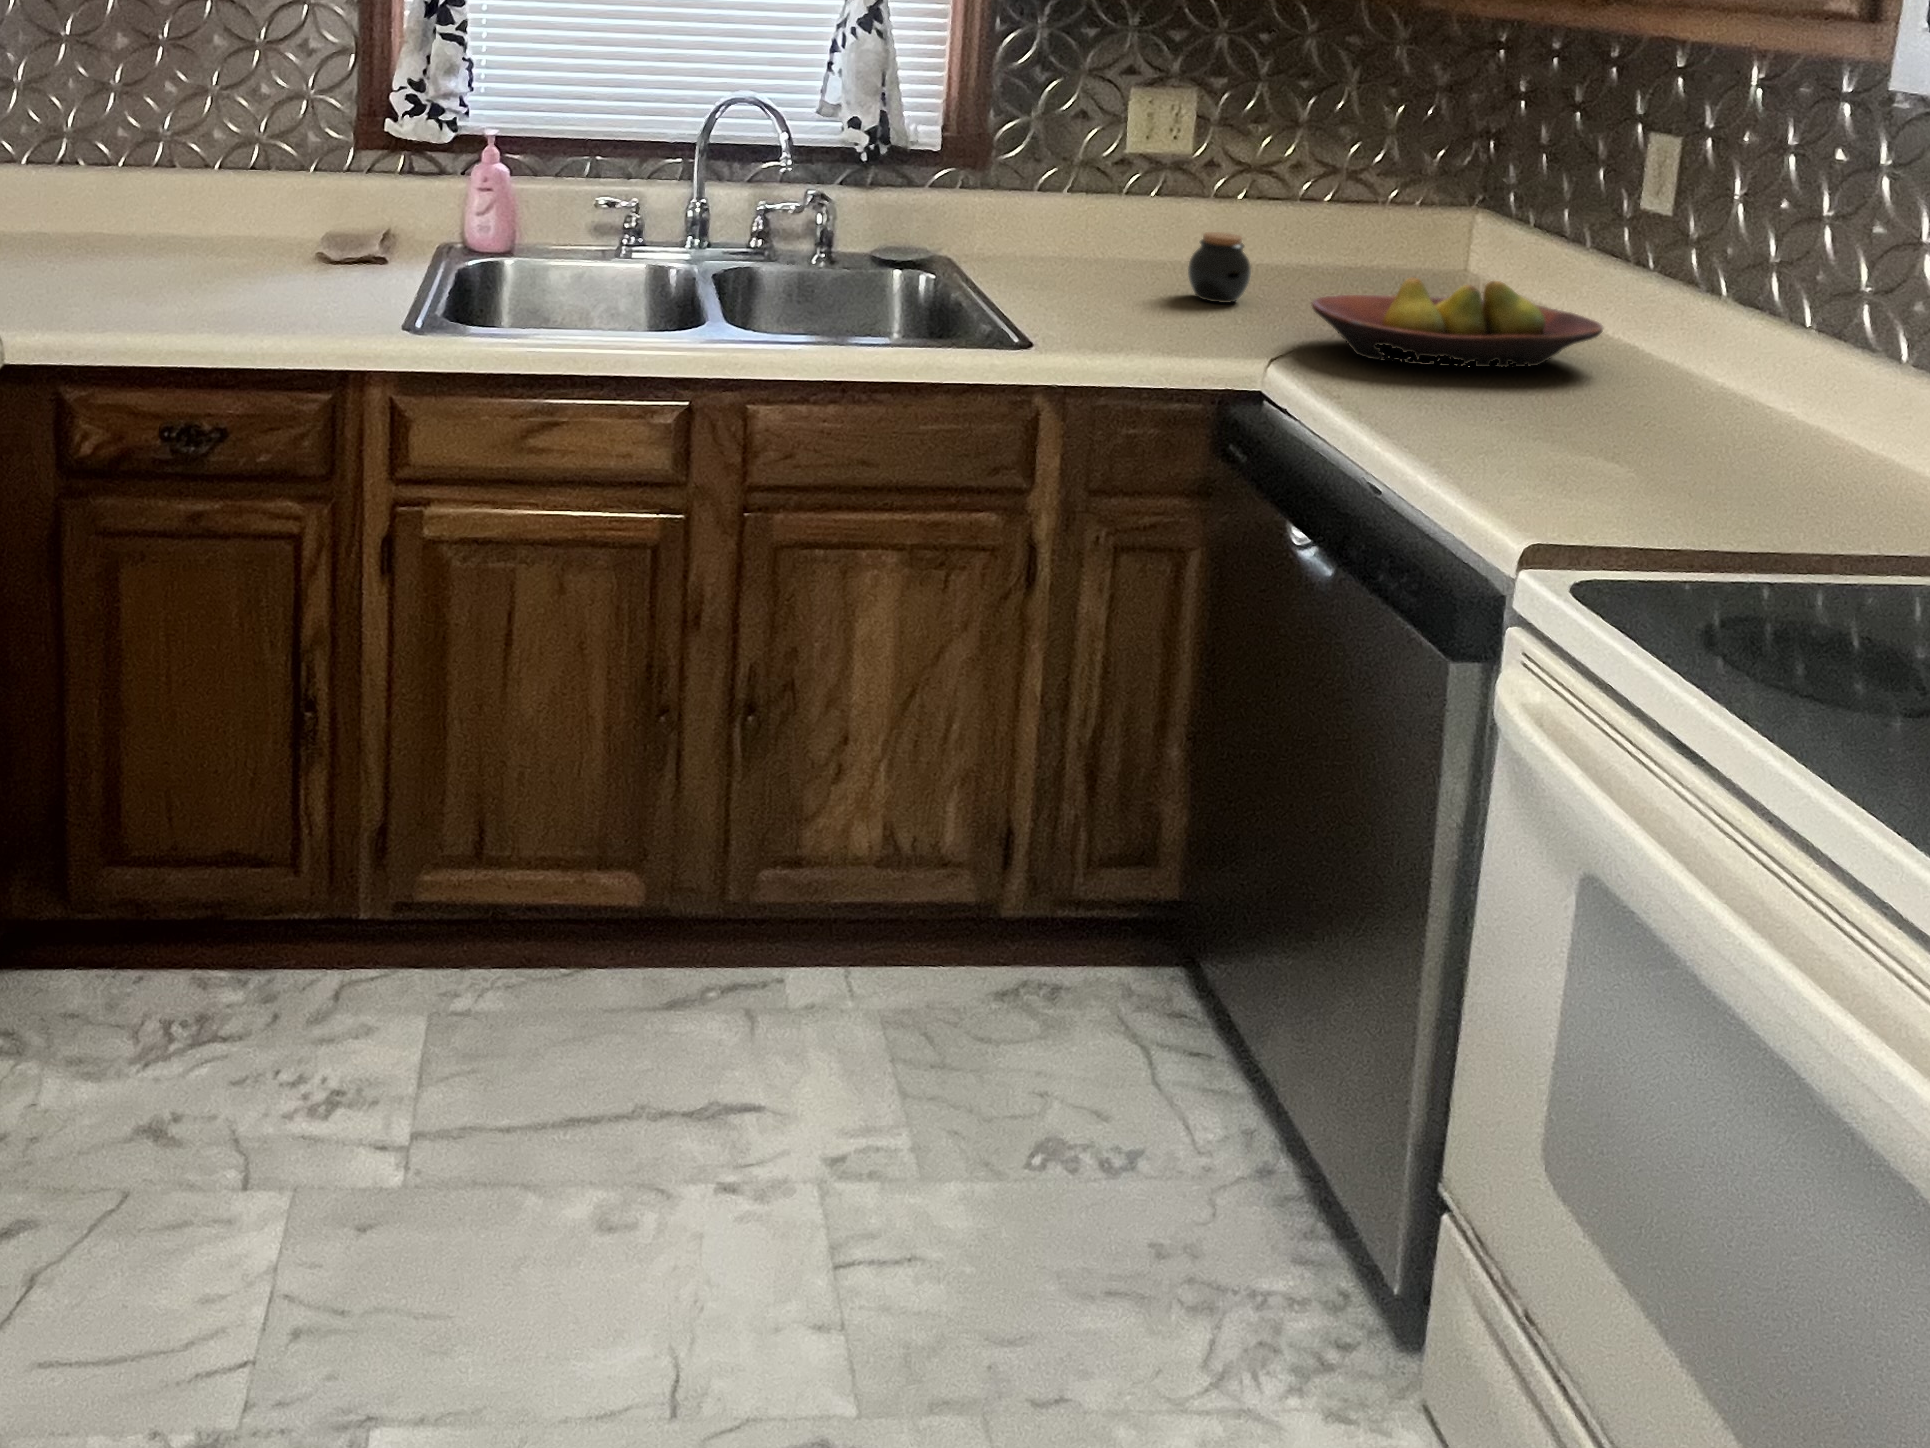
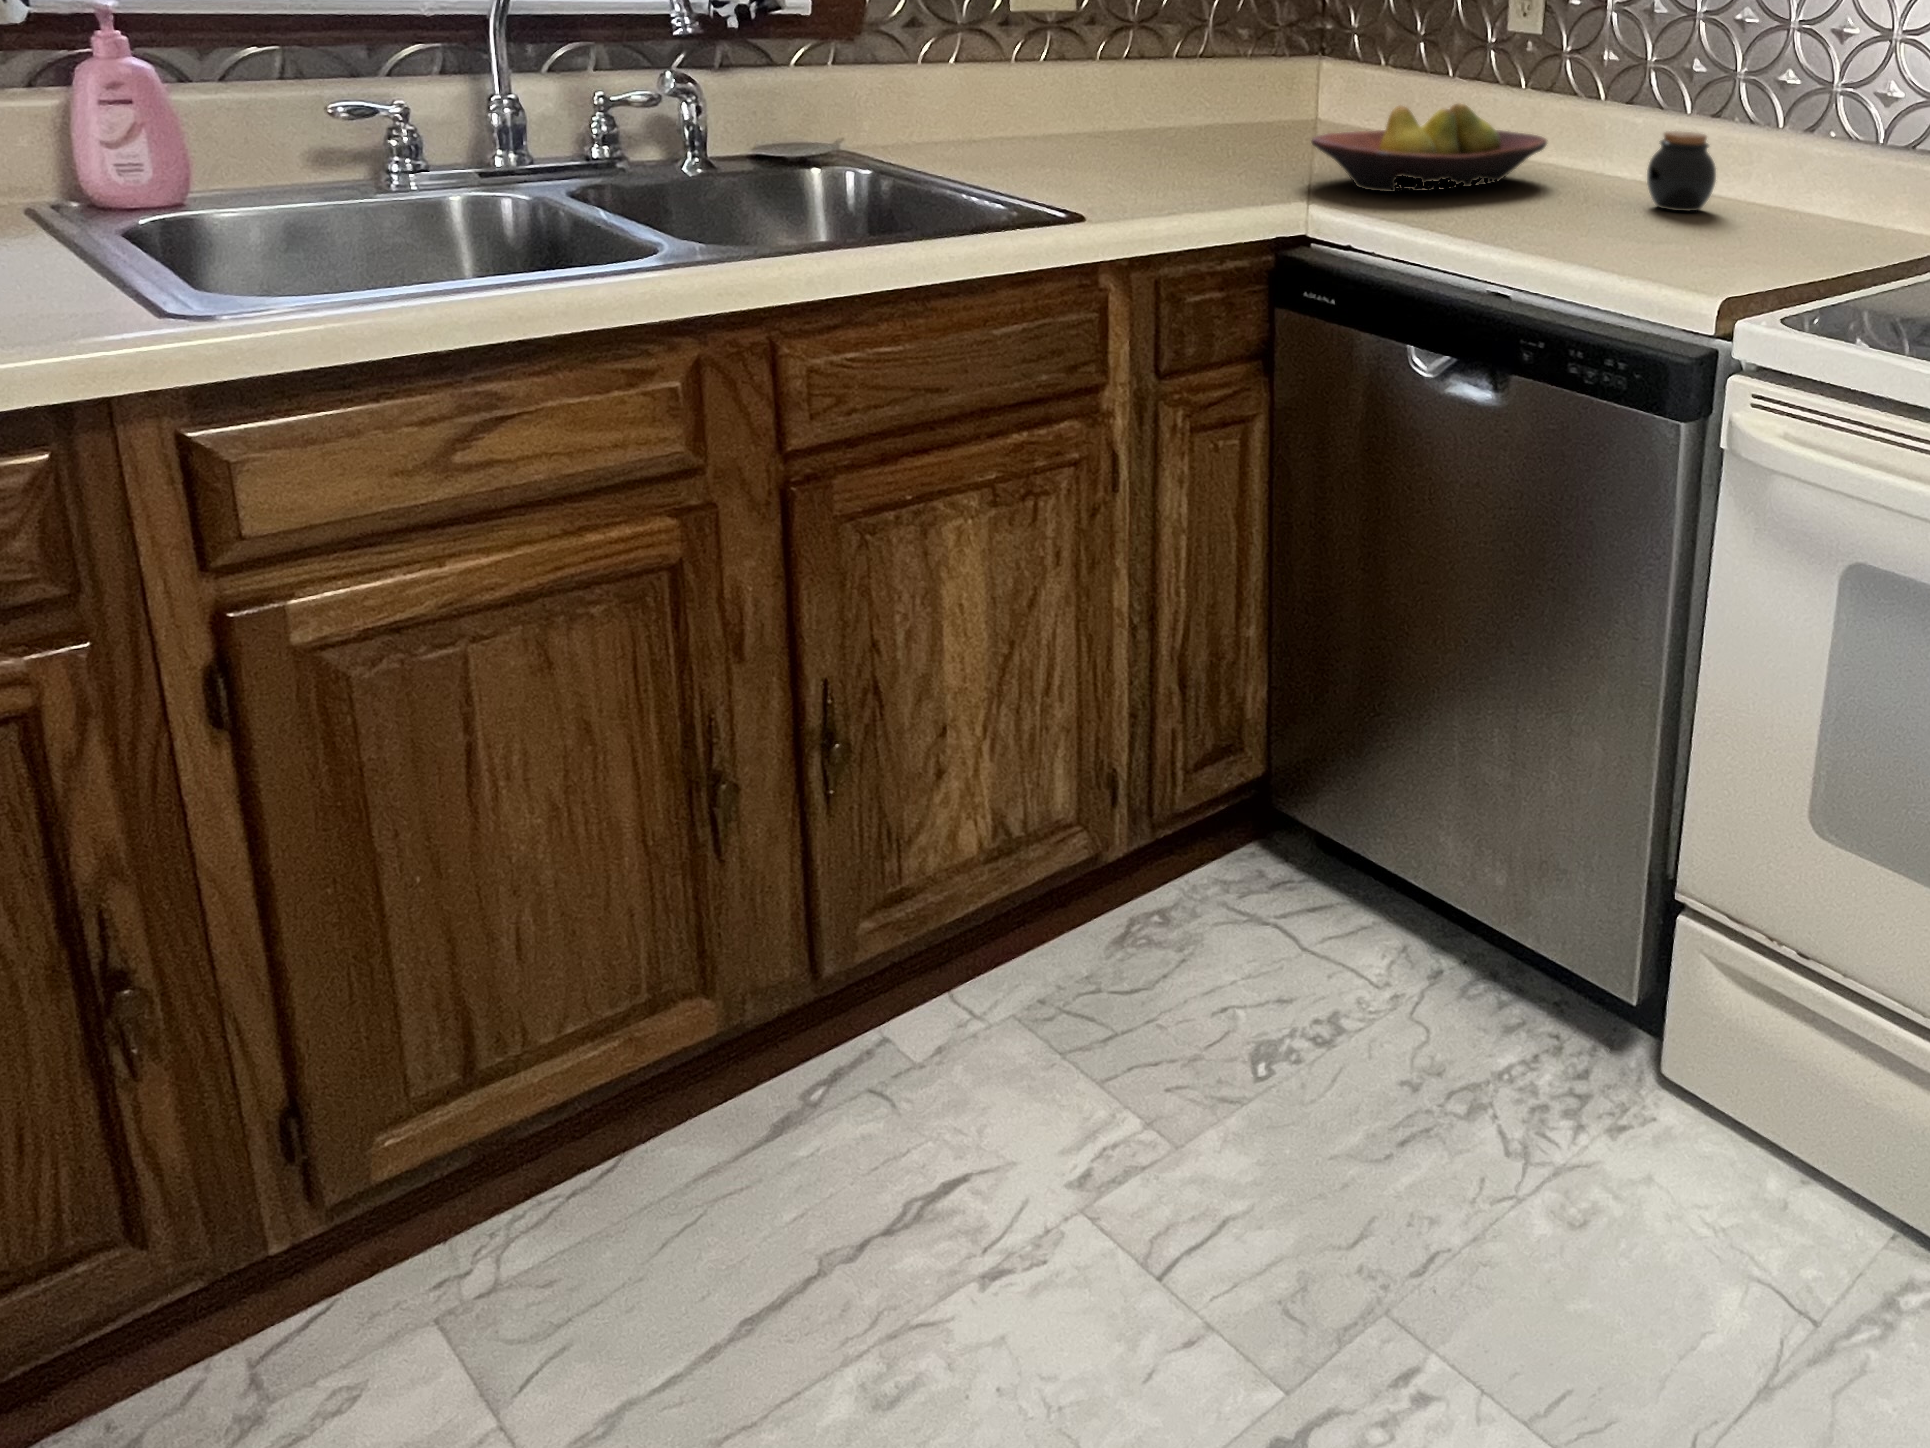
jar: present [1188,232,1251,303] -> present [1647,131,1716,211]

